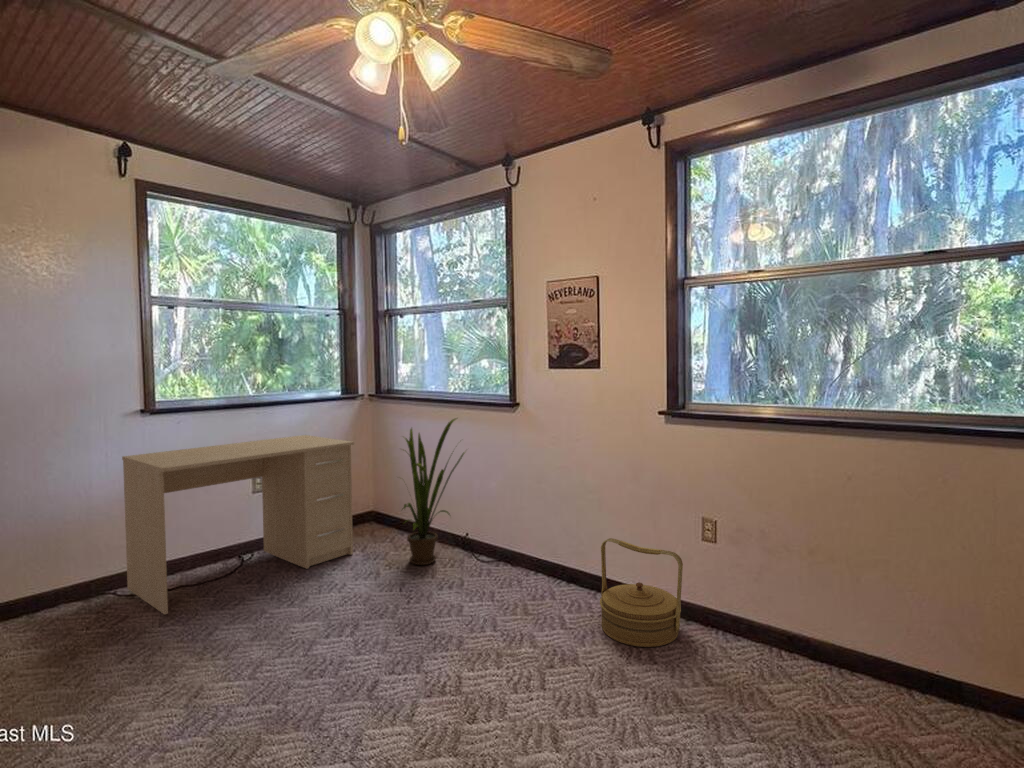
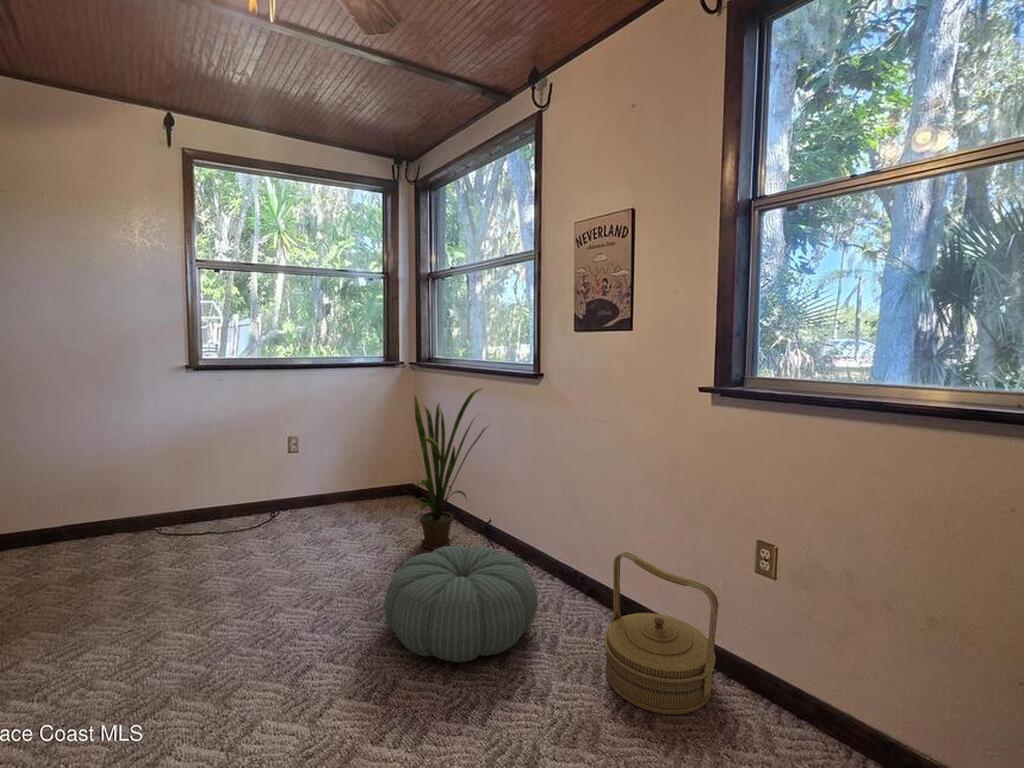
desk: present [122,435,354,615] -> none [137,400,373,579]
pouf: none [419,551,541,637] -> present [384,546,538,662]

